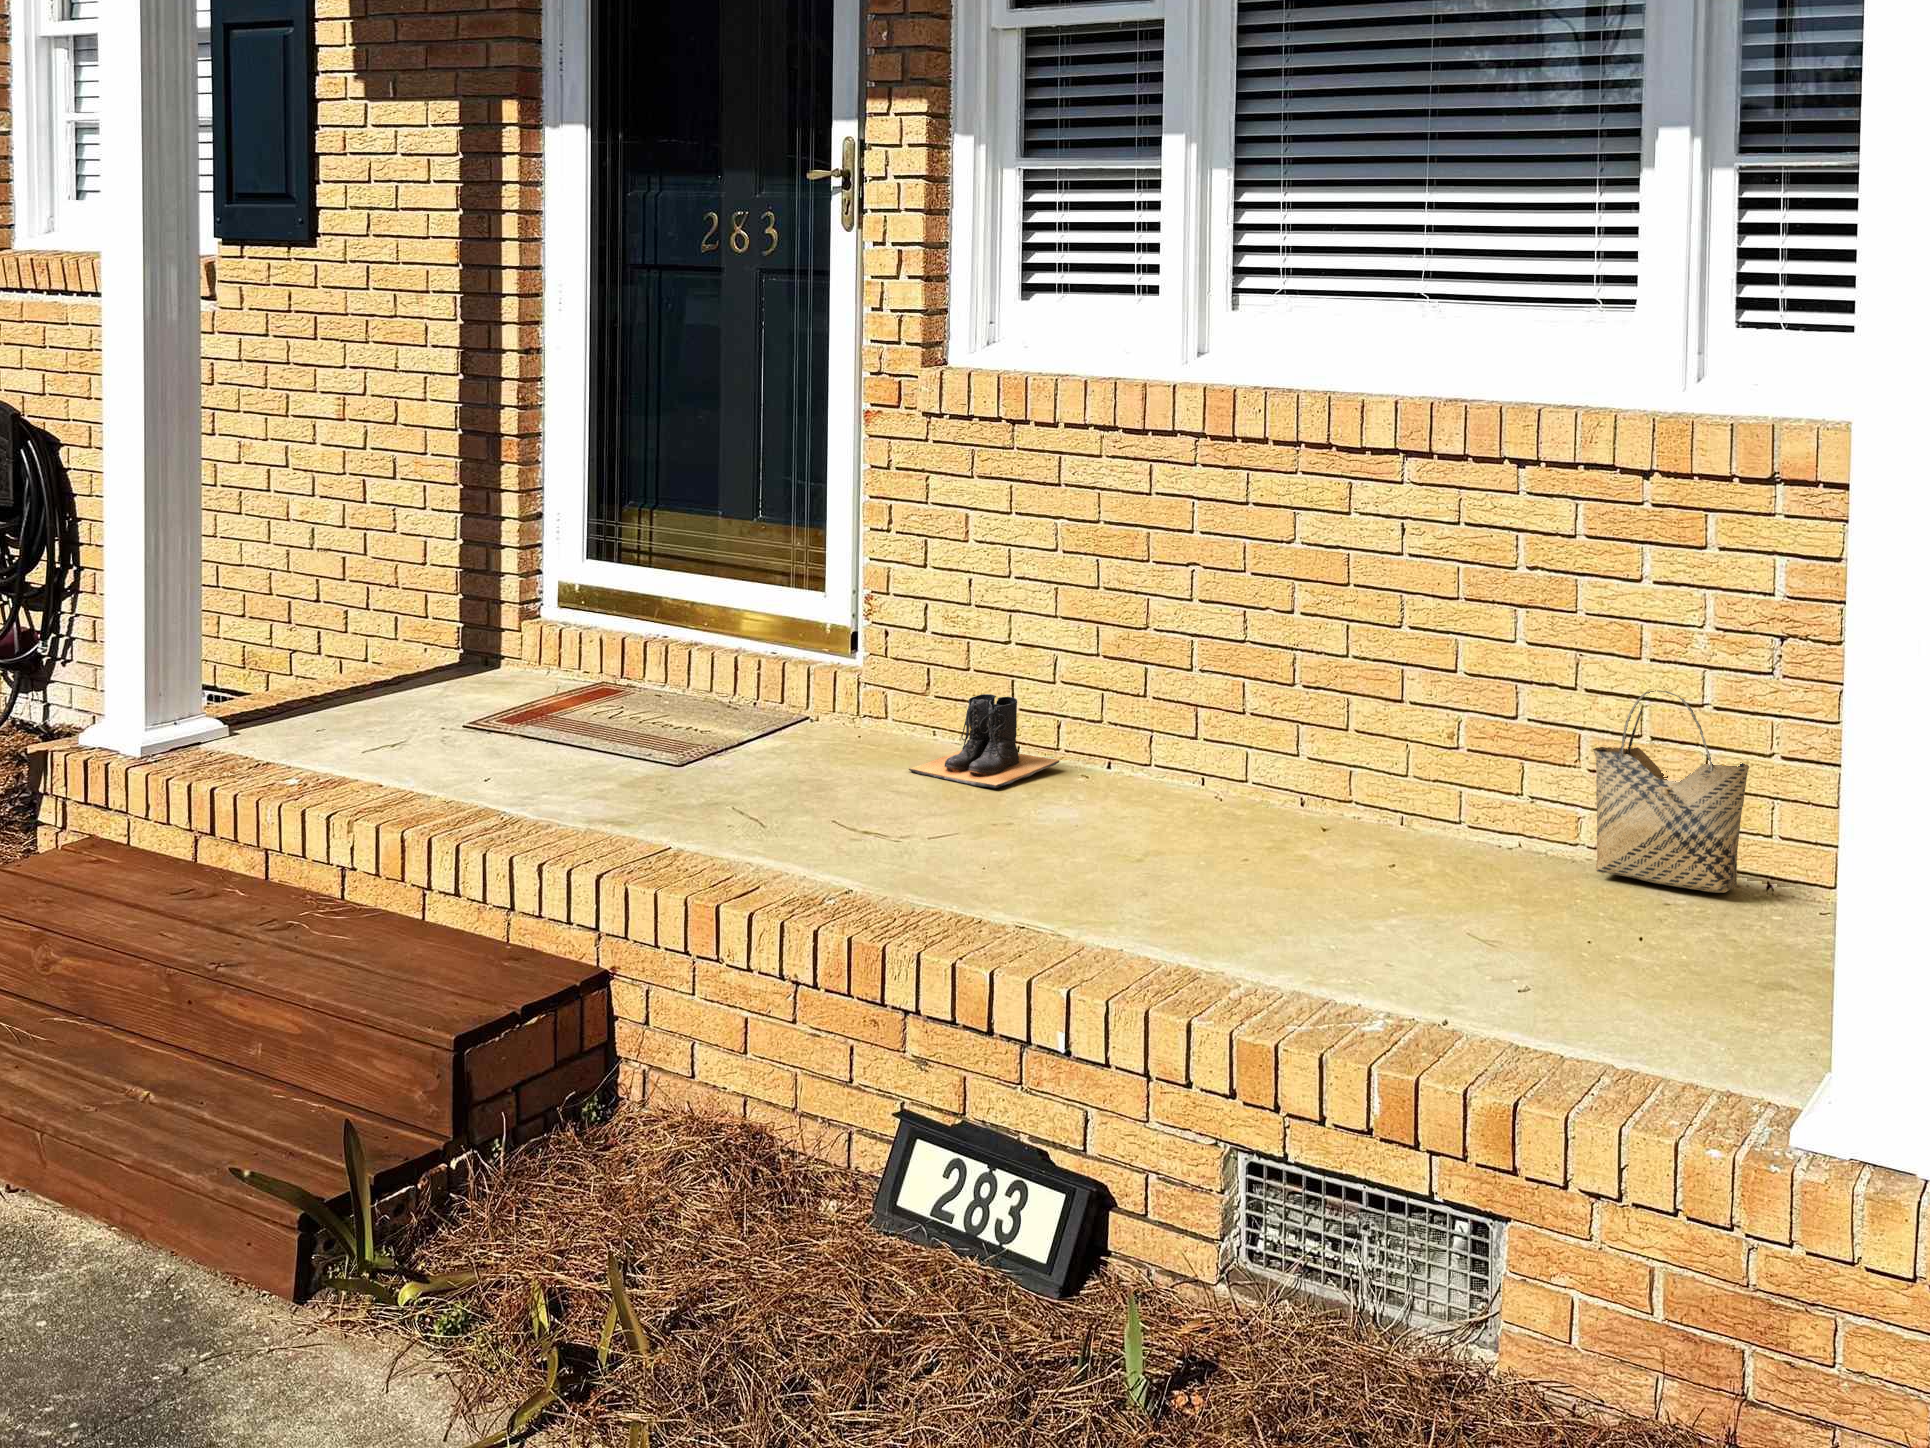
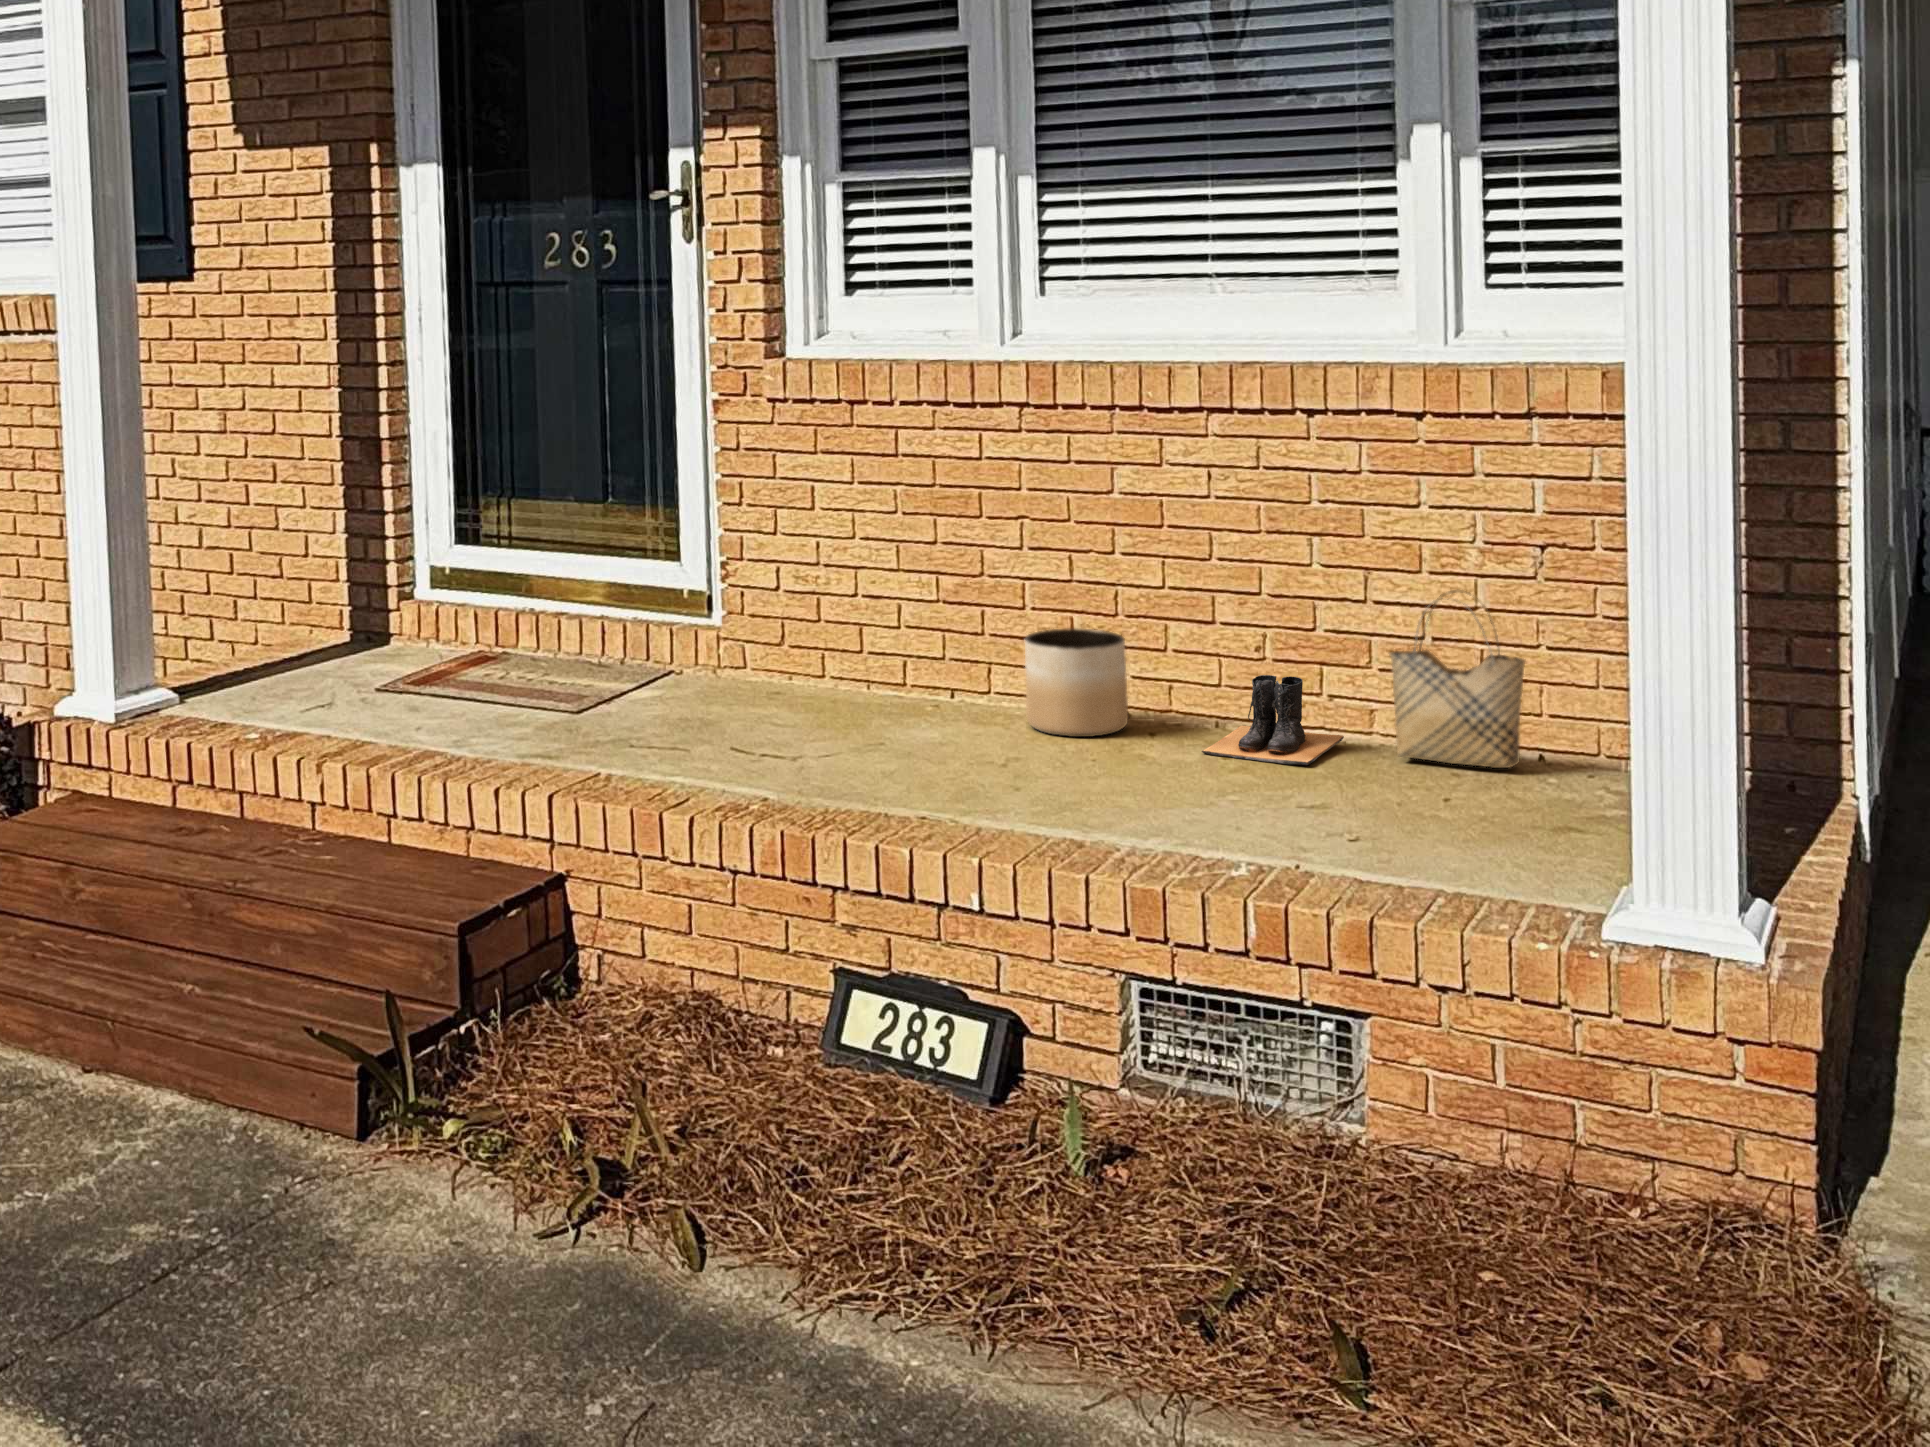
boots: present [909,694,1059,788] -> present [1202,675,1344,765]
planter: none [1182,698,1298,827] -> present [1025,628,1128,737]

